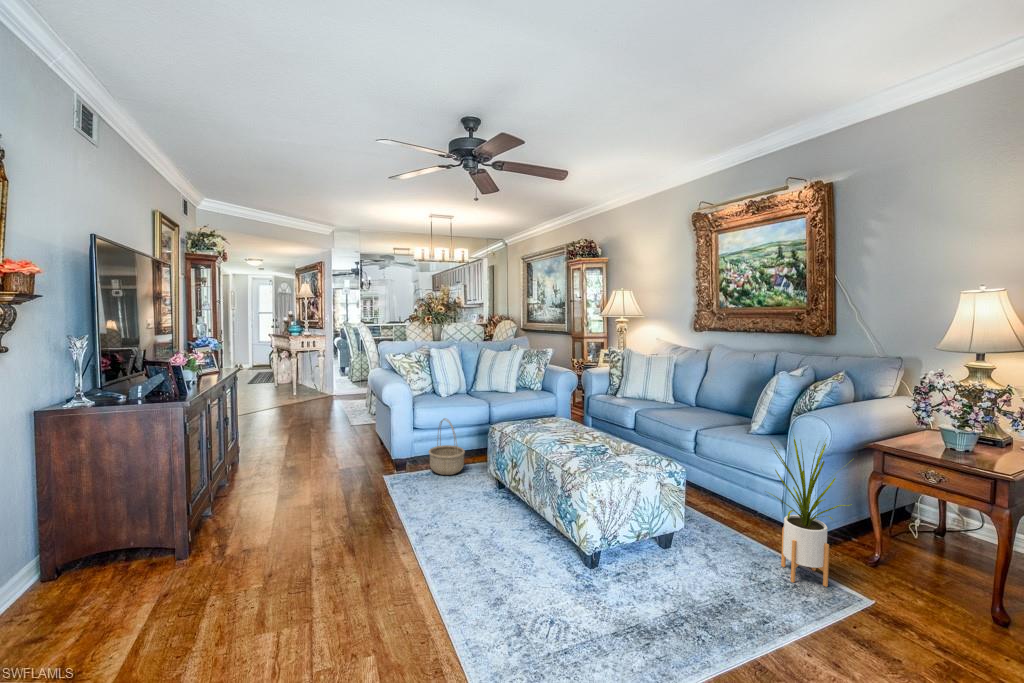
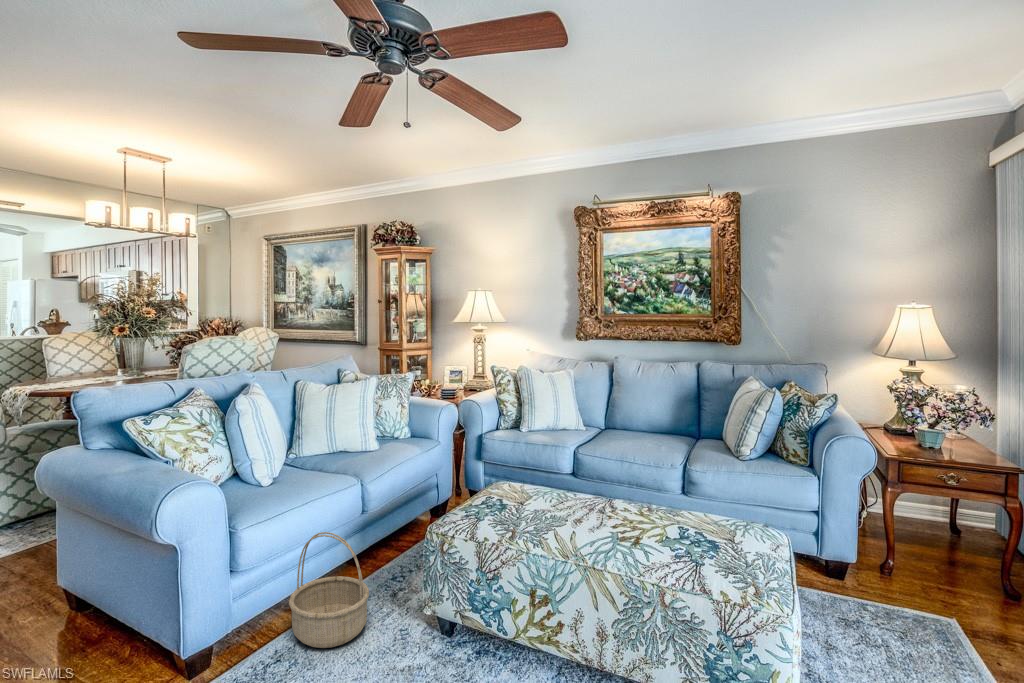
house plant: present [768,437,851,587] -> none [853,462,965,637]

